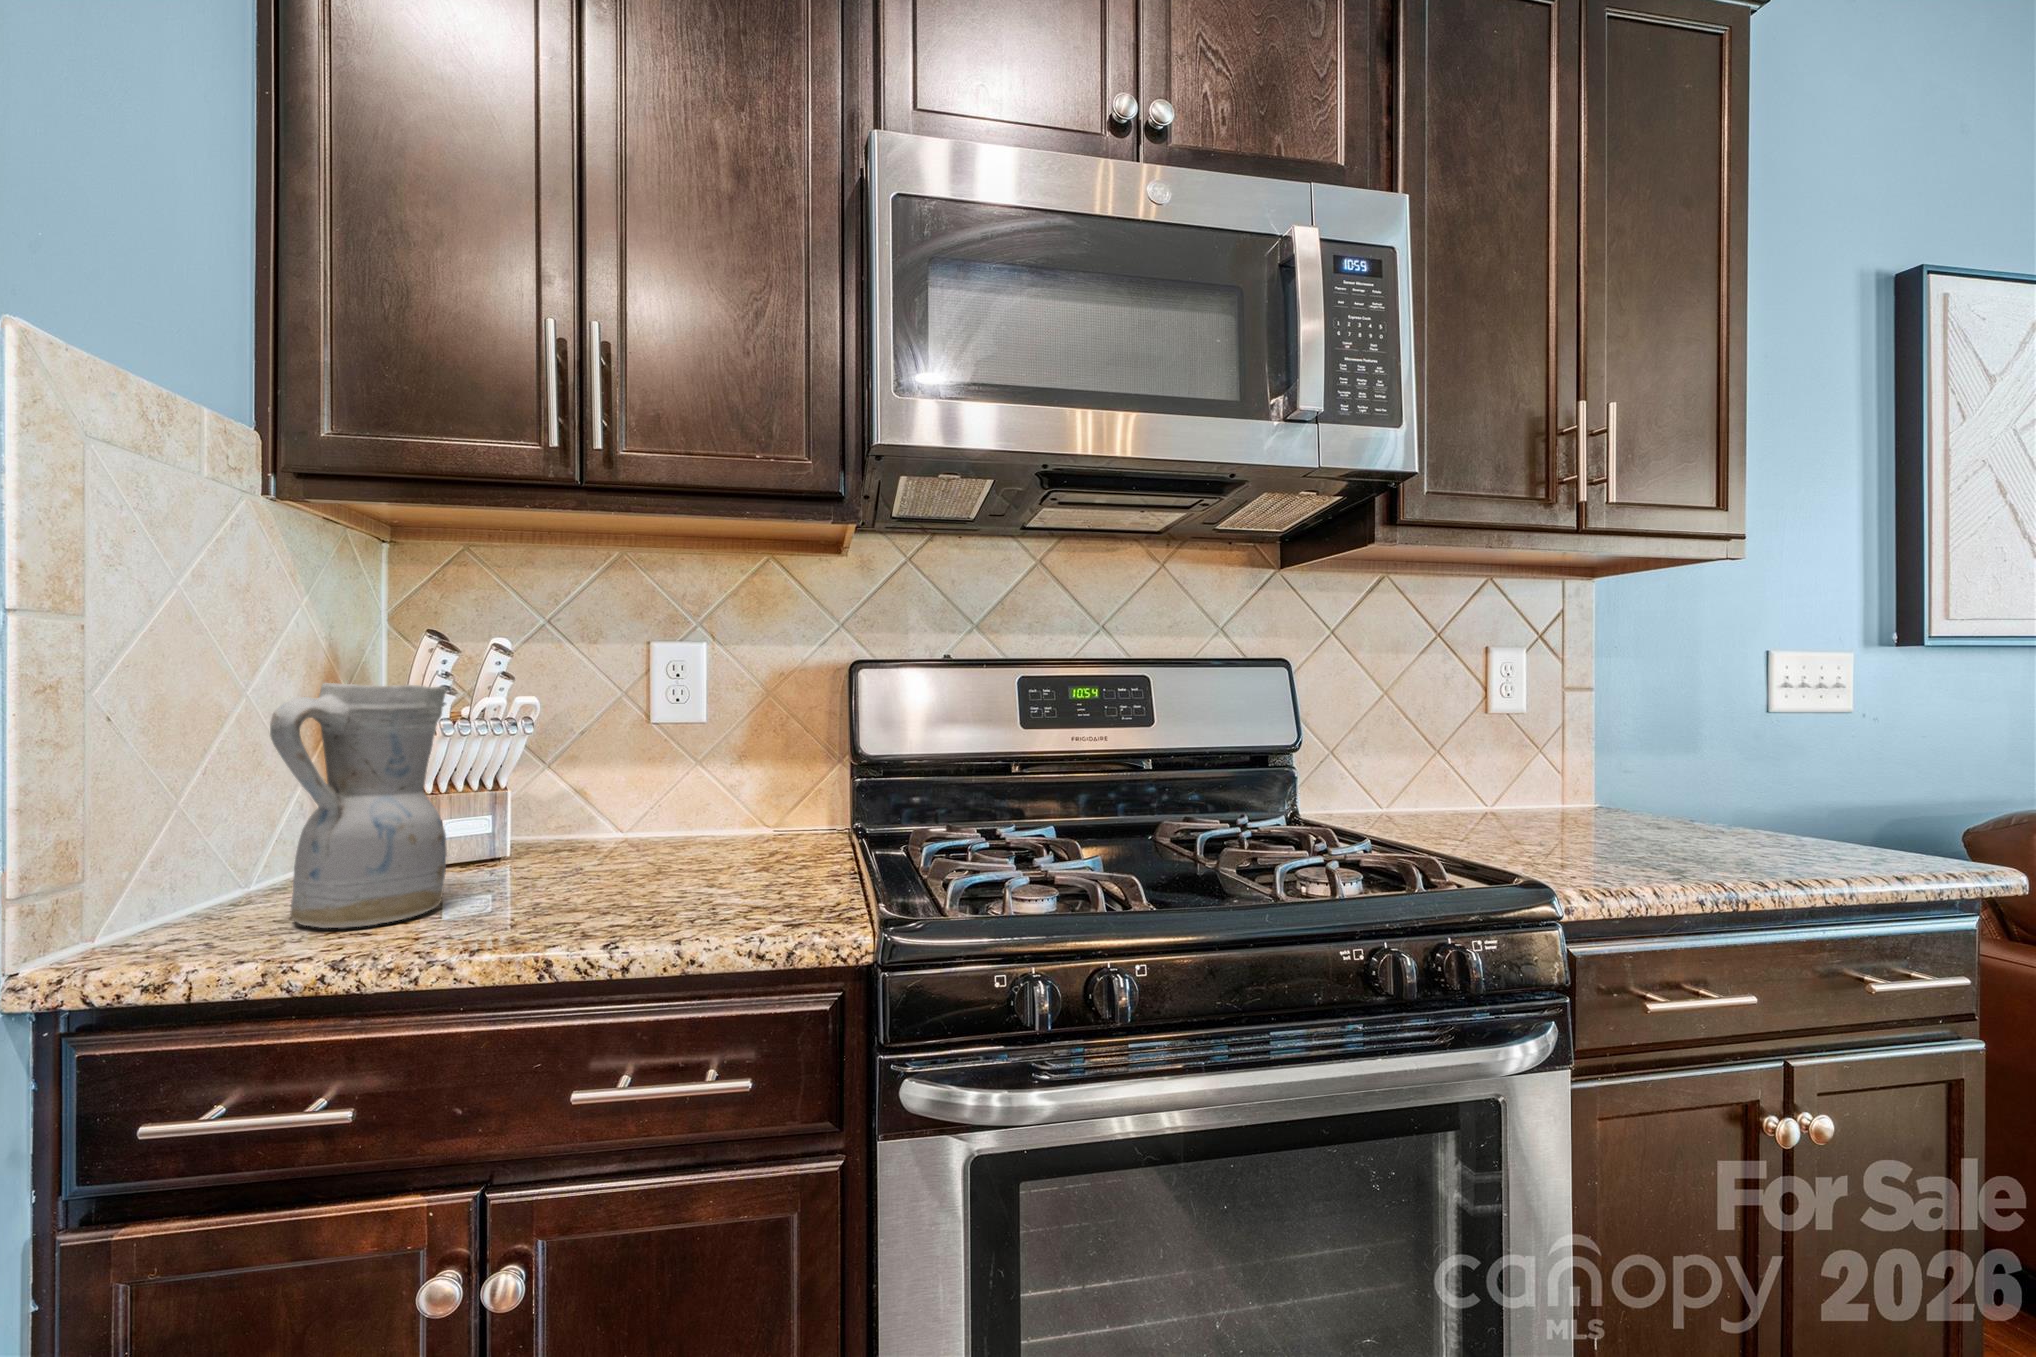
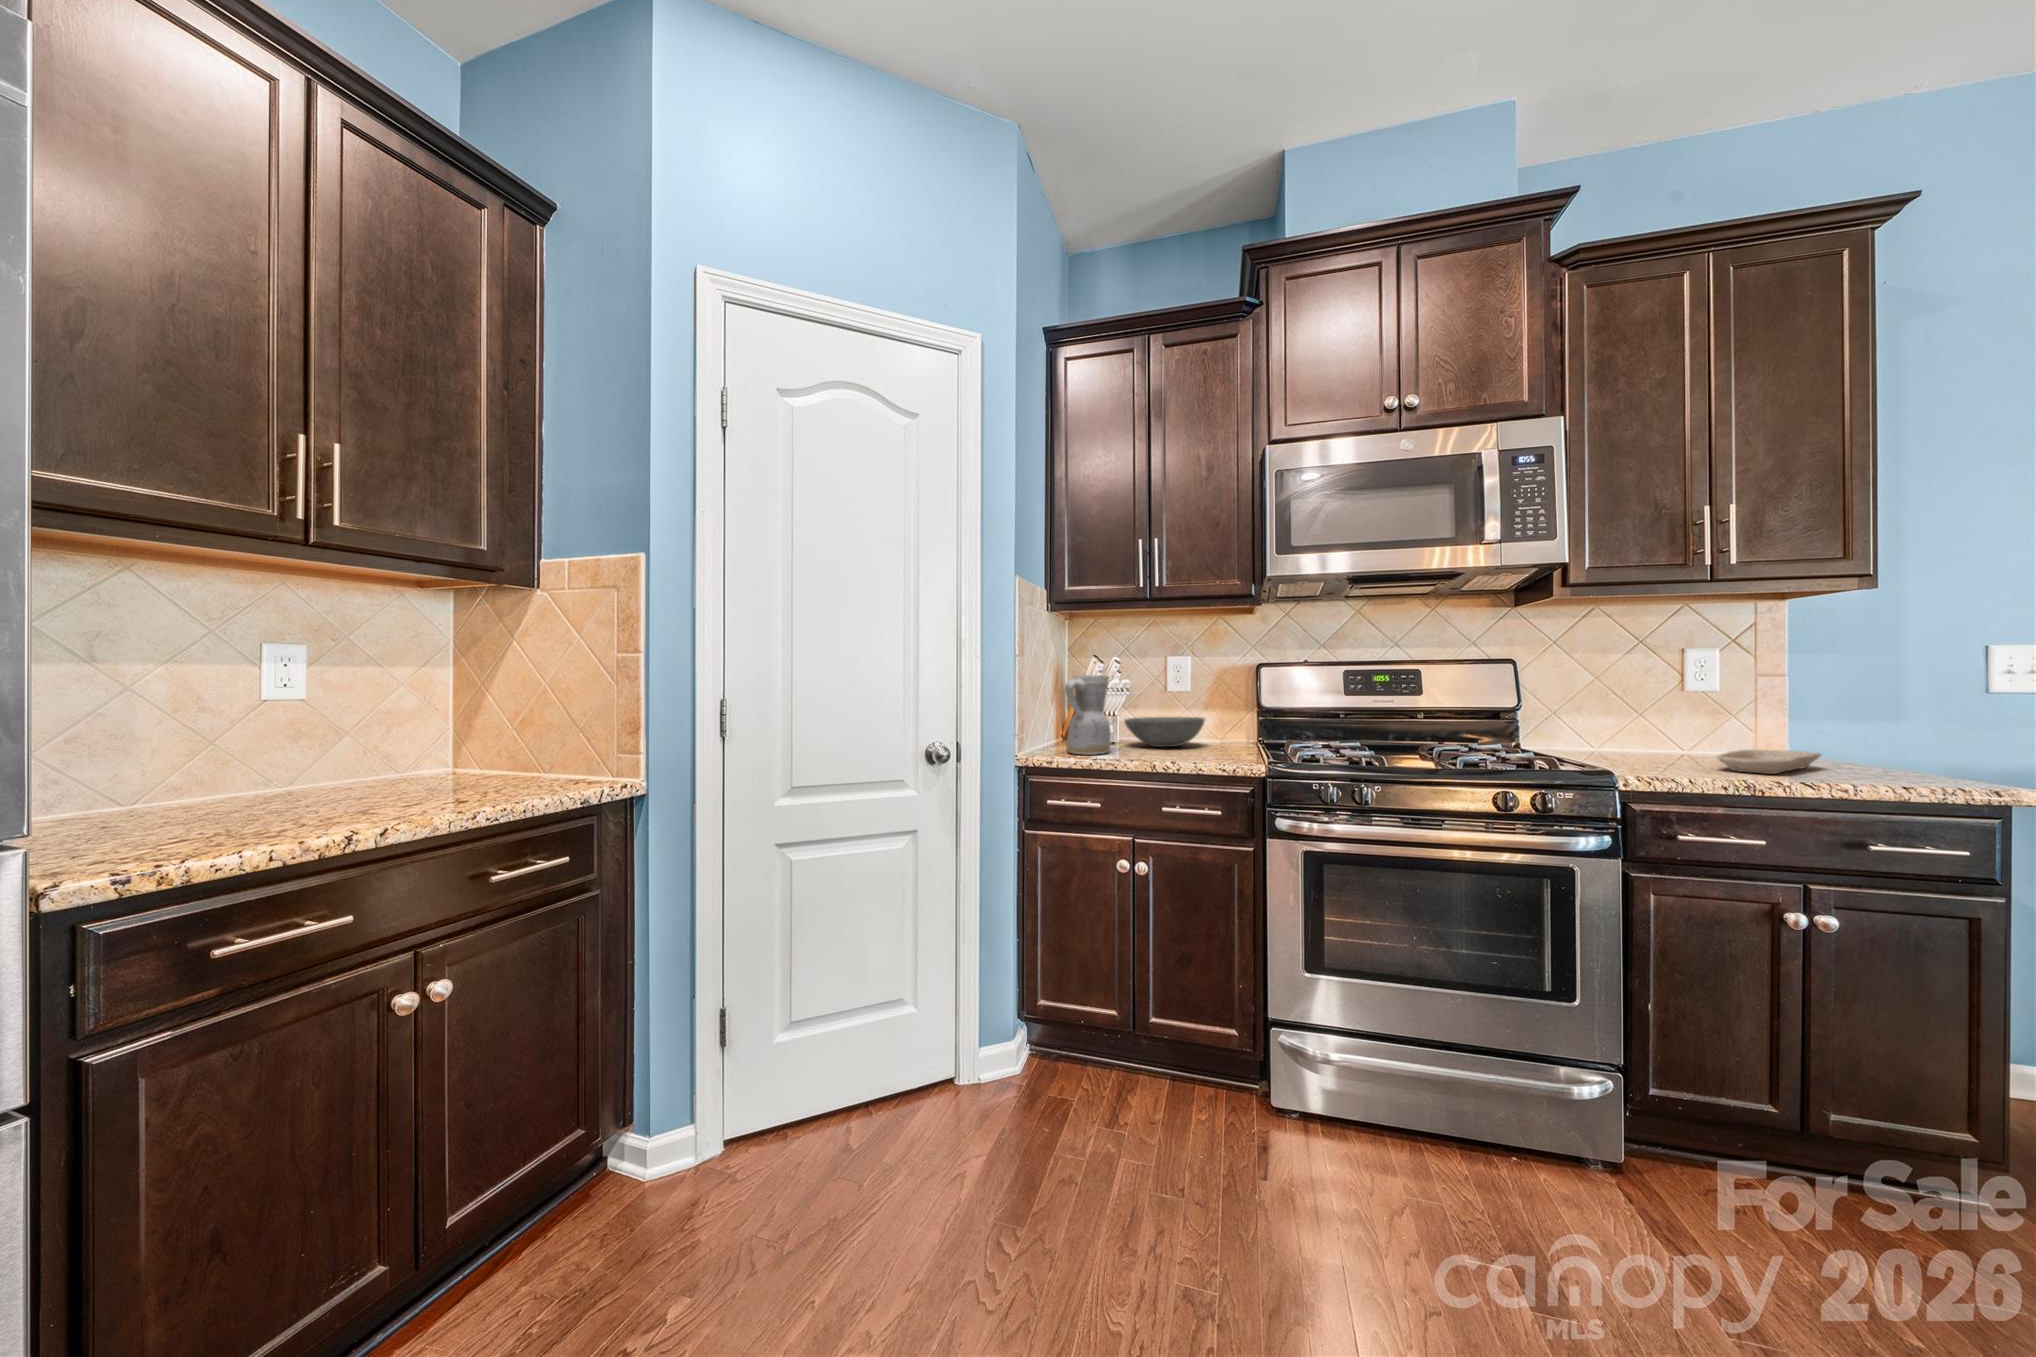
bowl: none [511,785,725,869] -> present [1124,717,1205,747]
tray: none [1597,806,1718,856] -> present [1717,750,1821,774]

